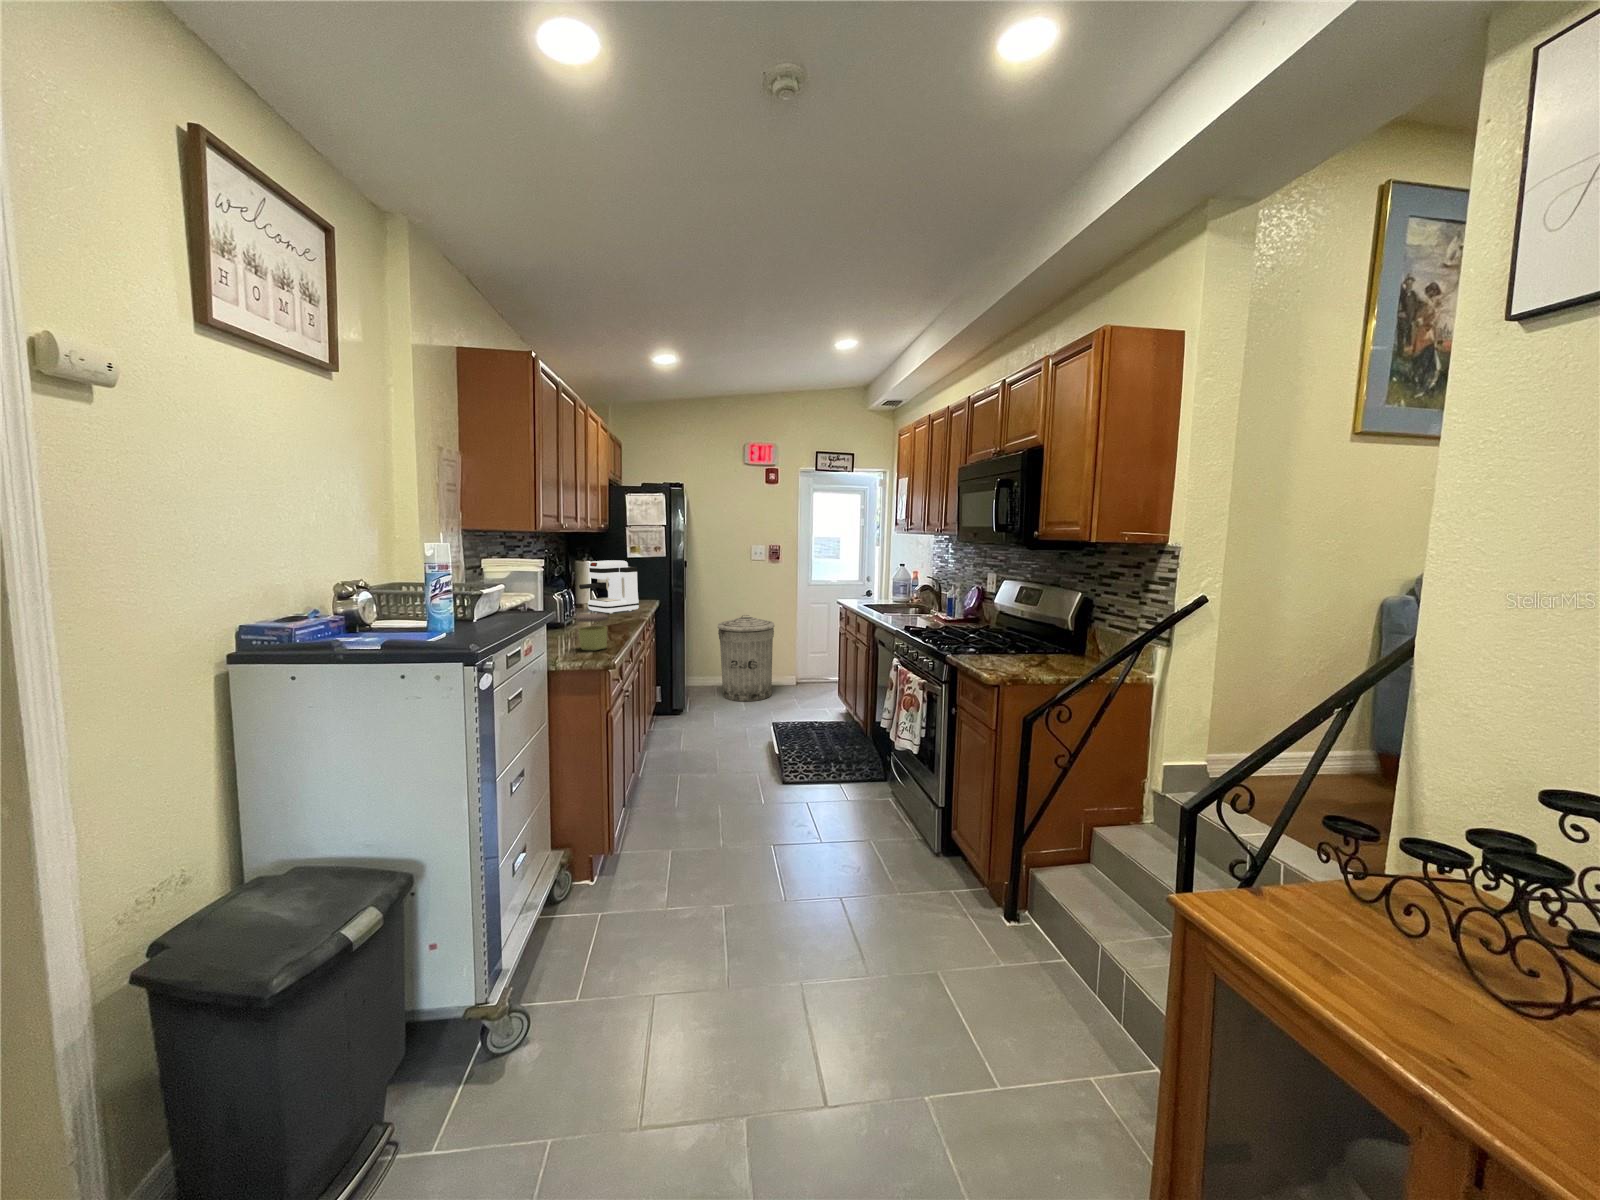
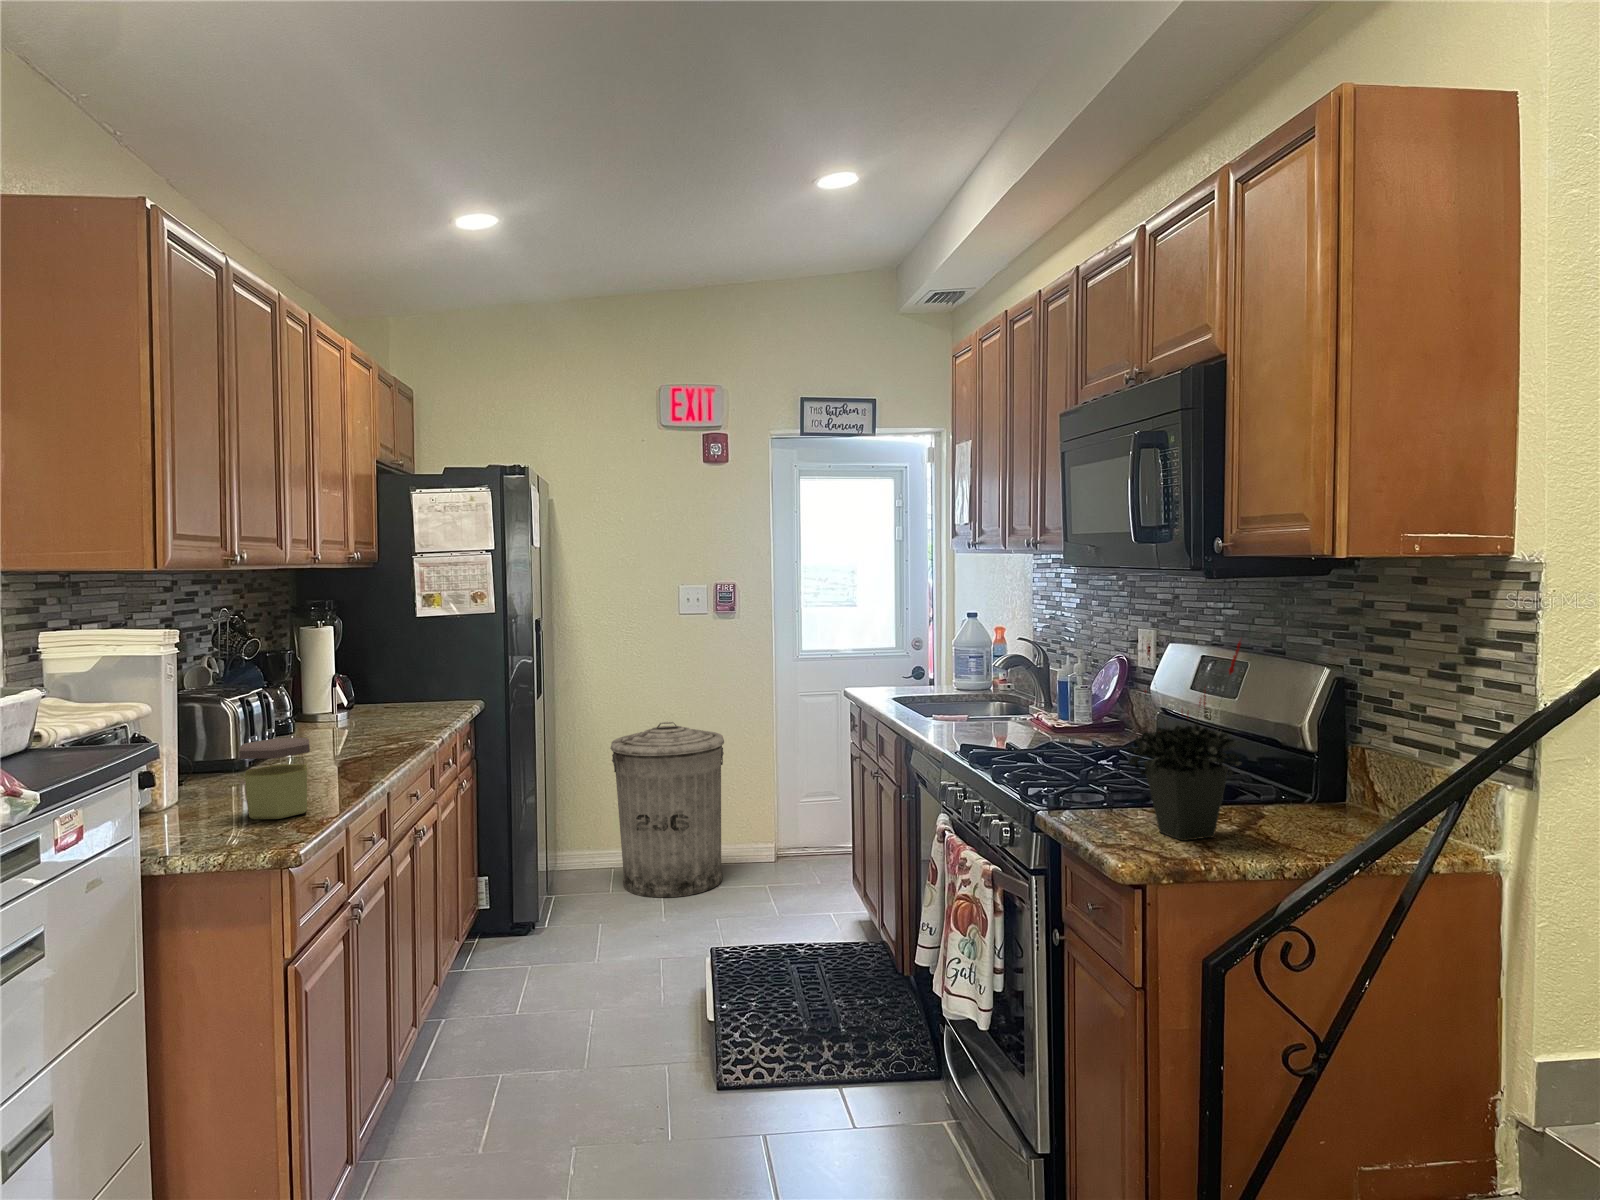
coffee maker: present [579,560,639,613] -> none [307,622,431,730]
potted plant: none [991,577,1047,667] -> present [1127,642,1241,841]

